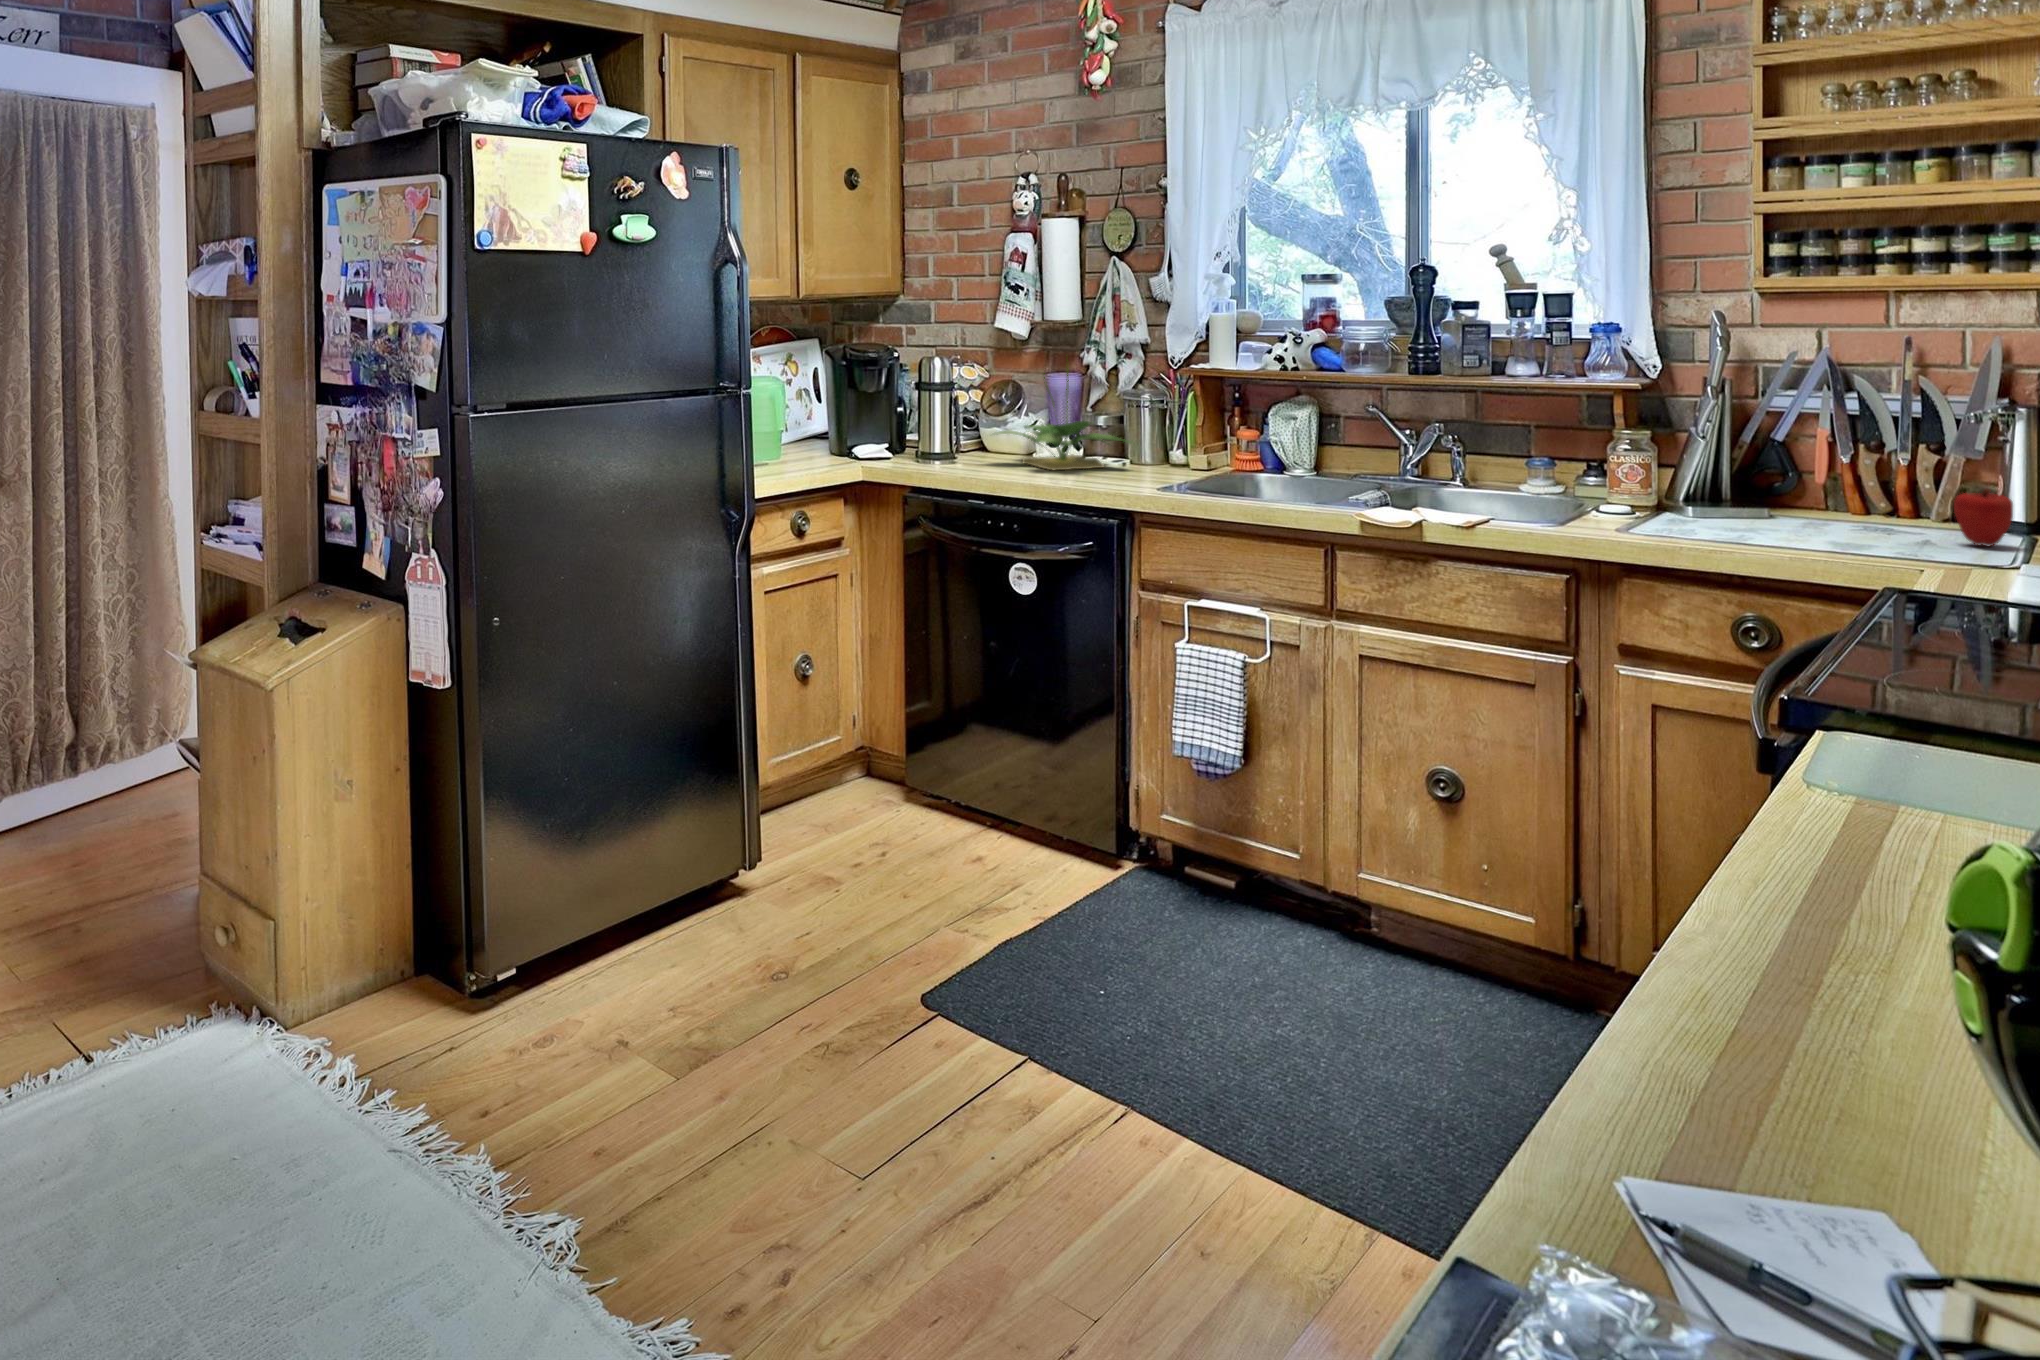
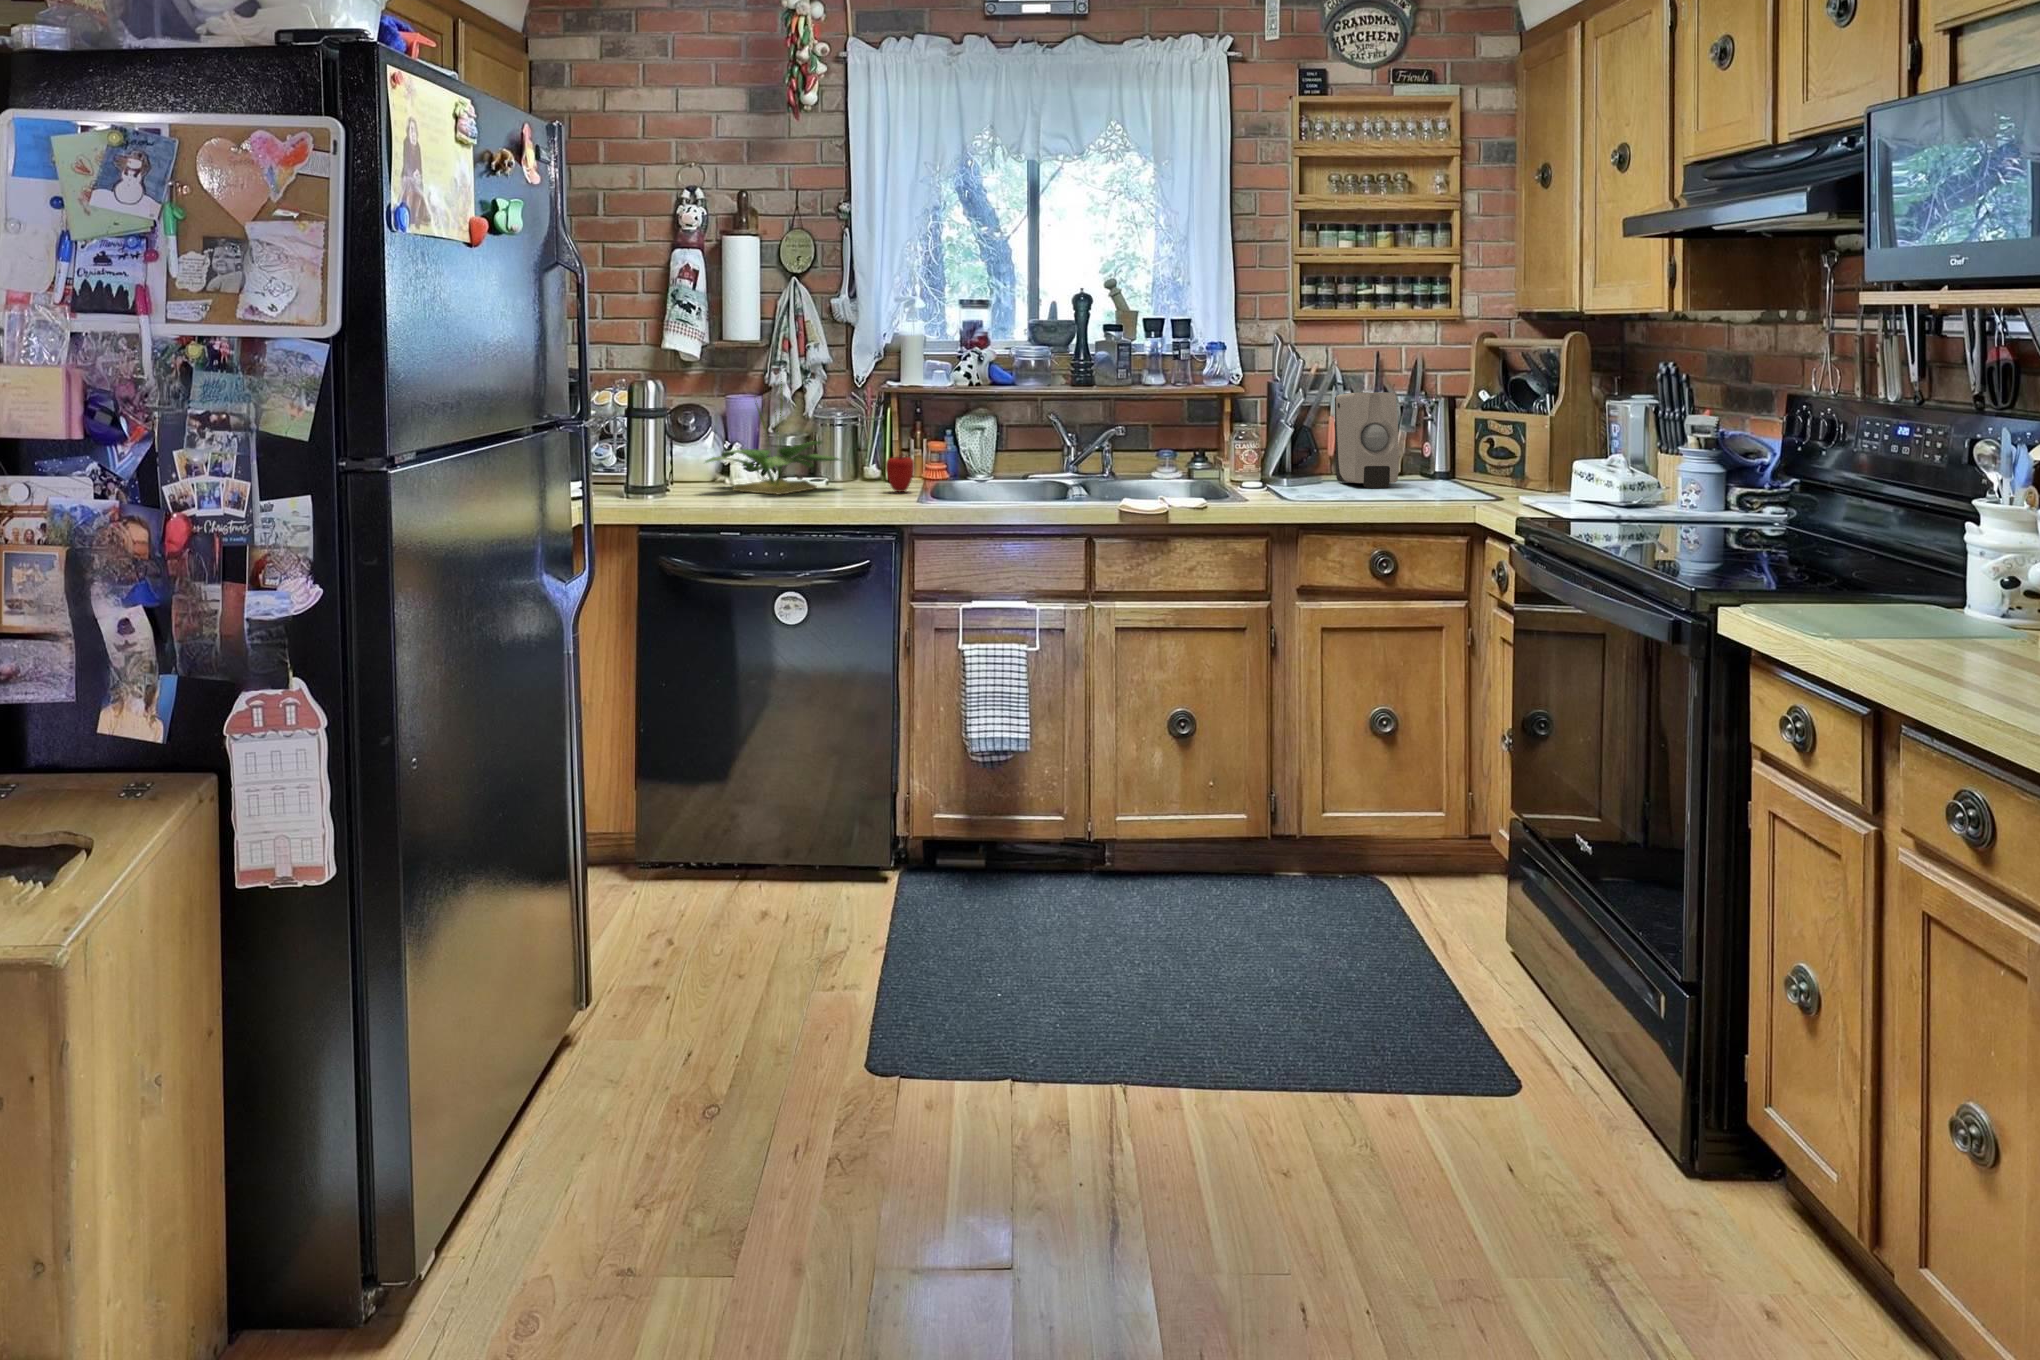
soap dispenser: none [1811,394,1897,532] -> present [1335,392,1398,488]
apple: present [1954,489,2013,546] -> present [886,454,914,492]

